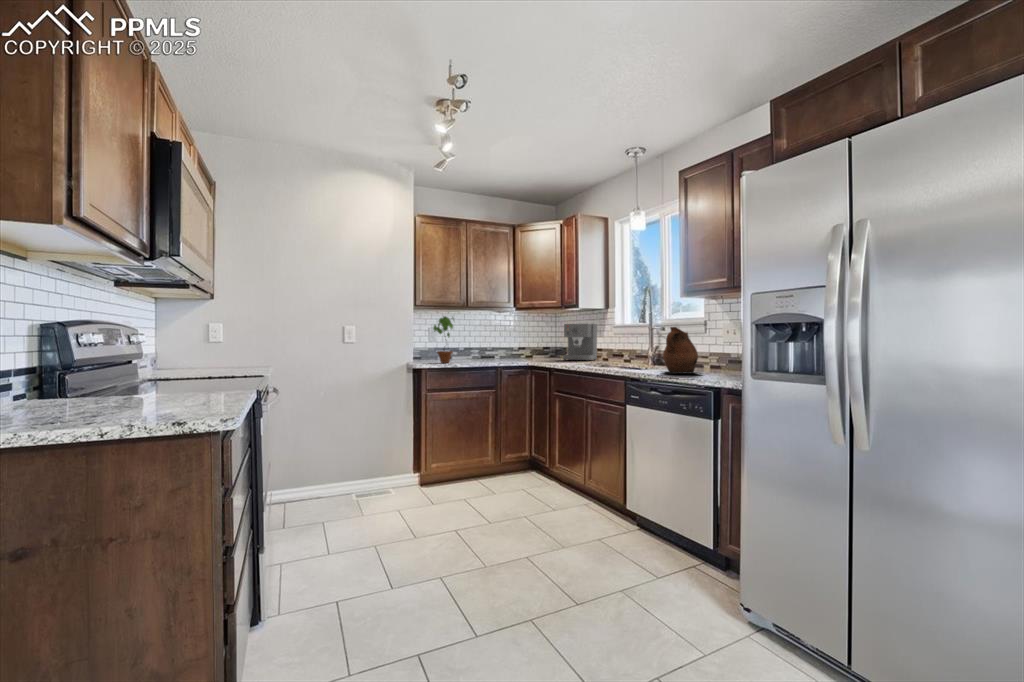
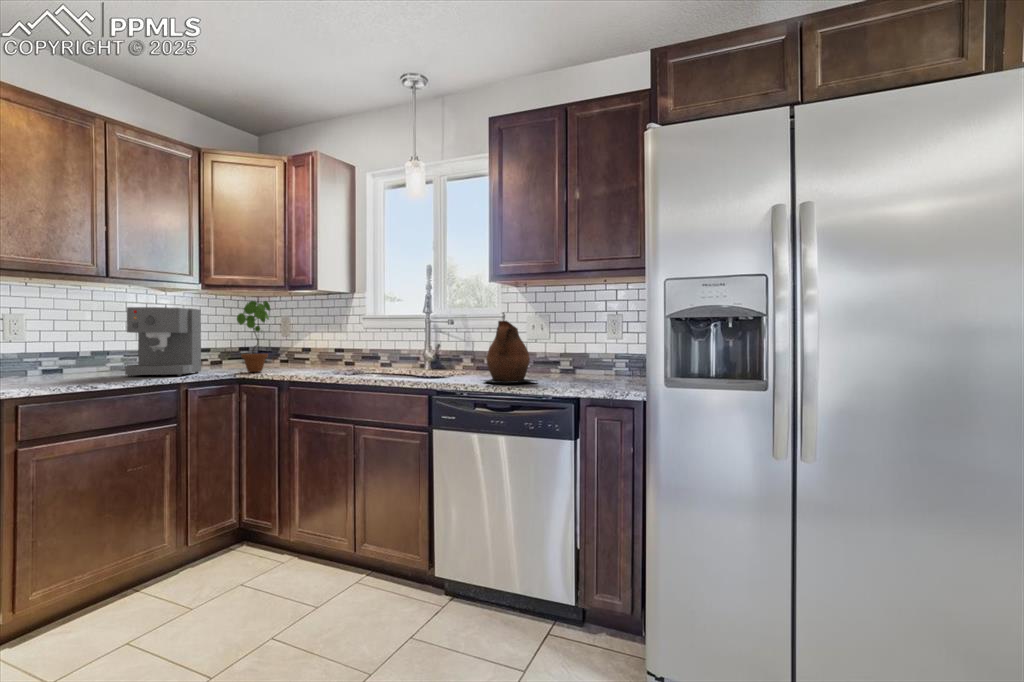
potted plant: present [434,316,454,363] -> present [237,301,270,372]
coffee maker: present [563,324,597,360] -> present [125,307,201,376]

